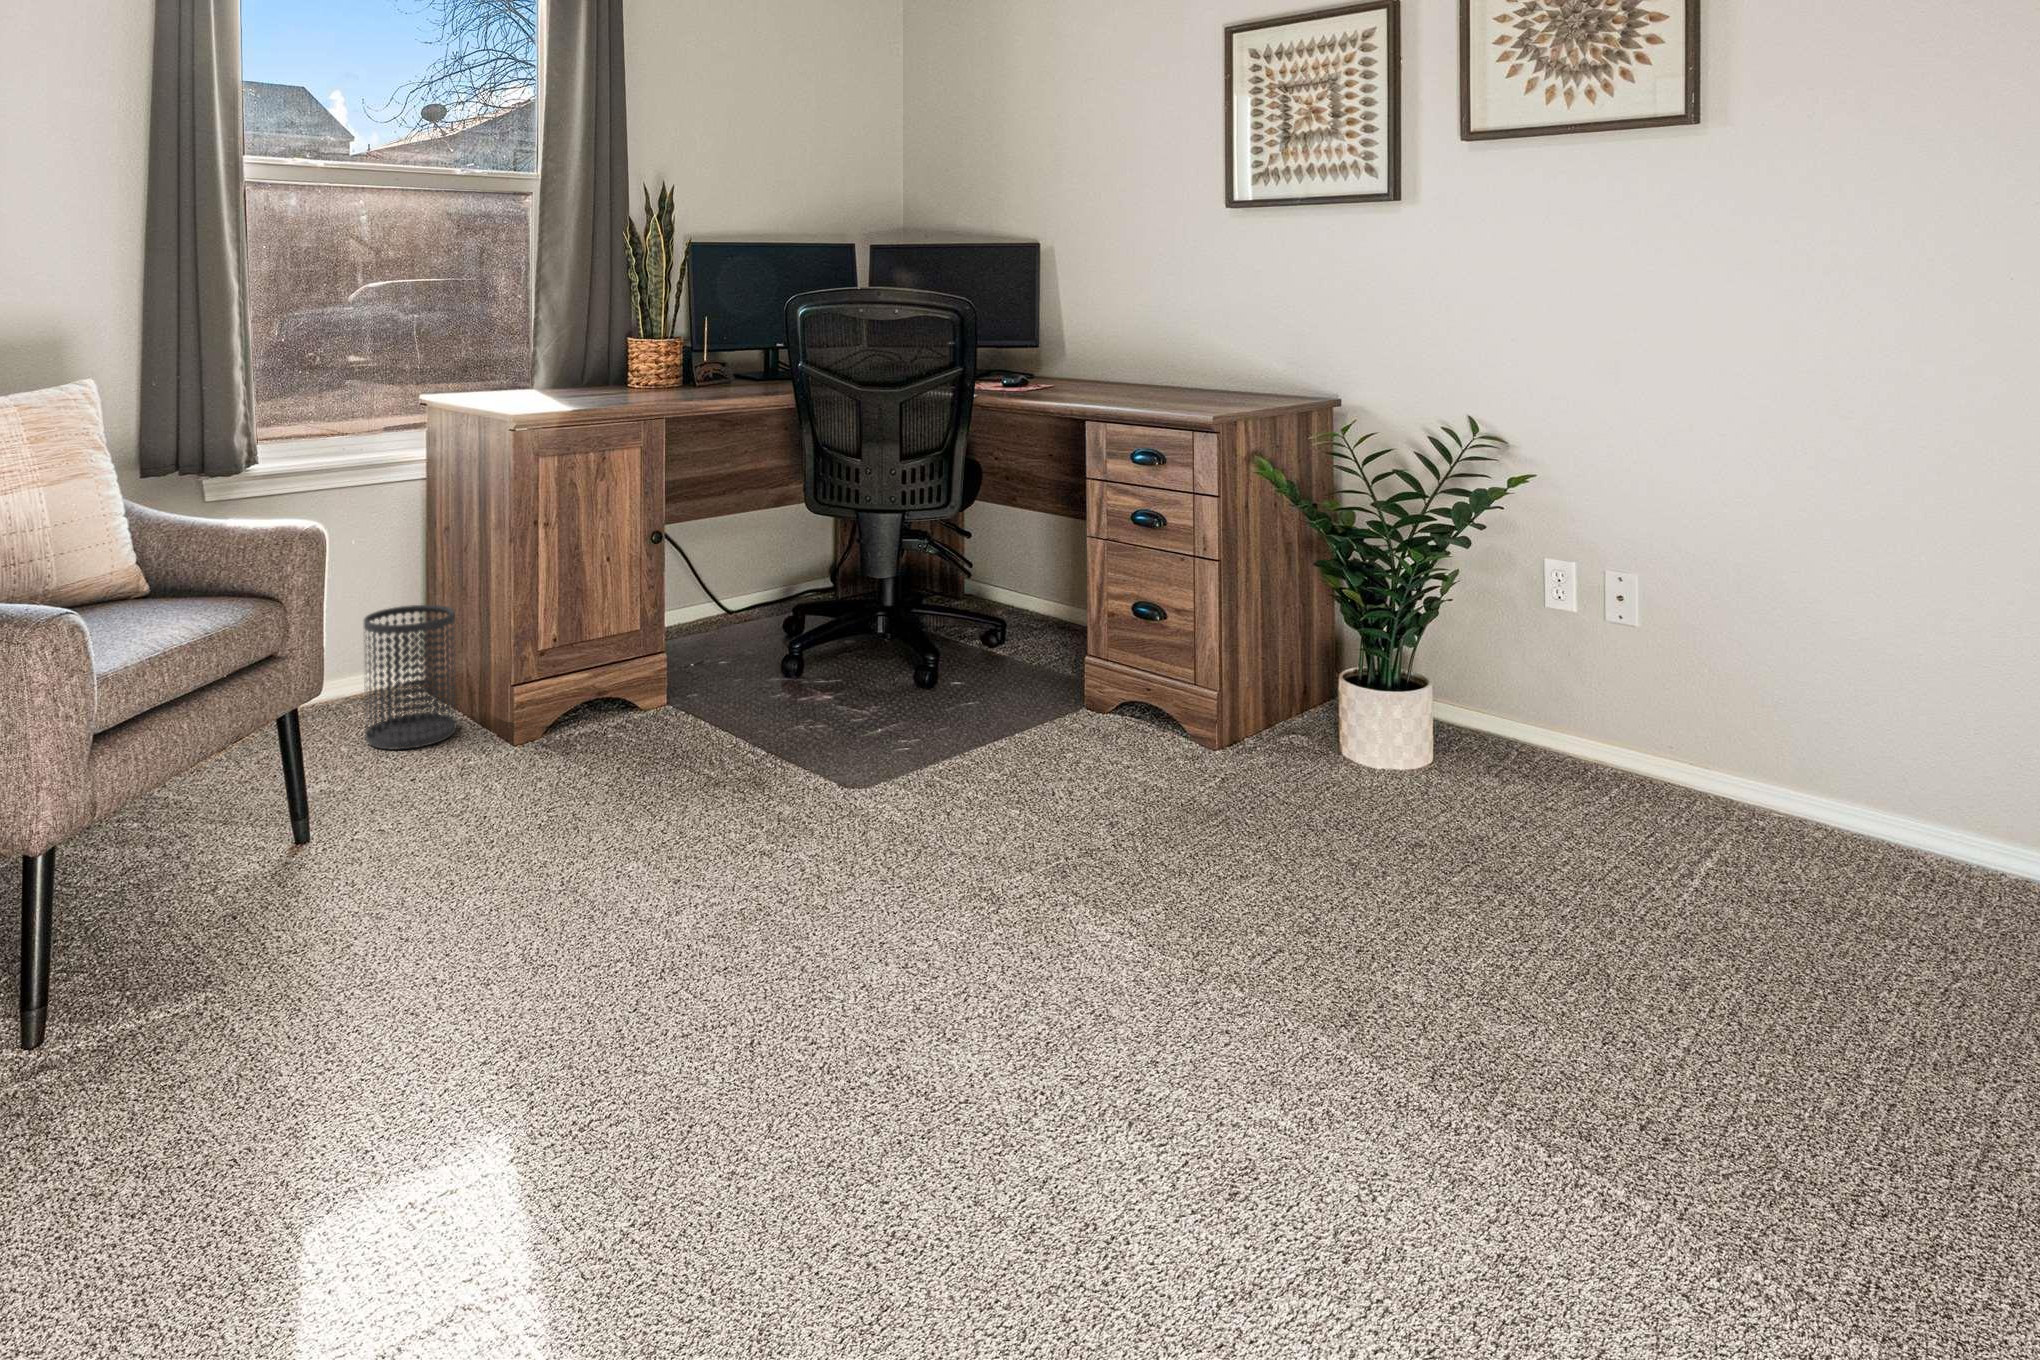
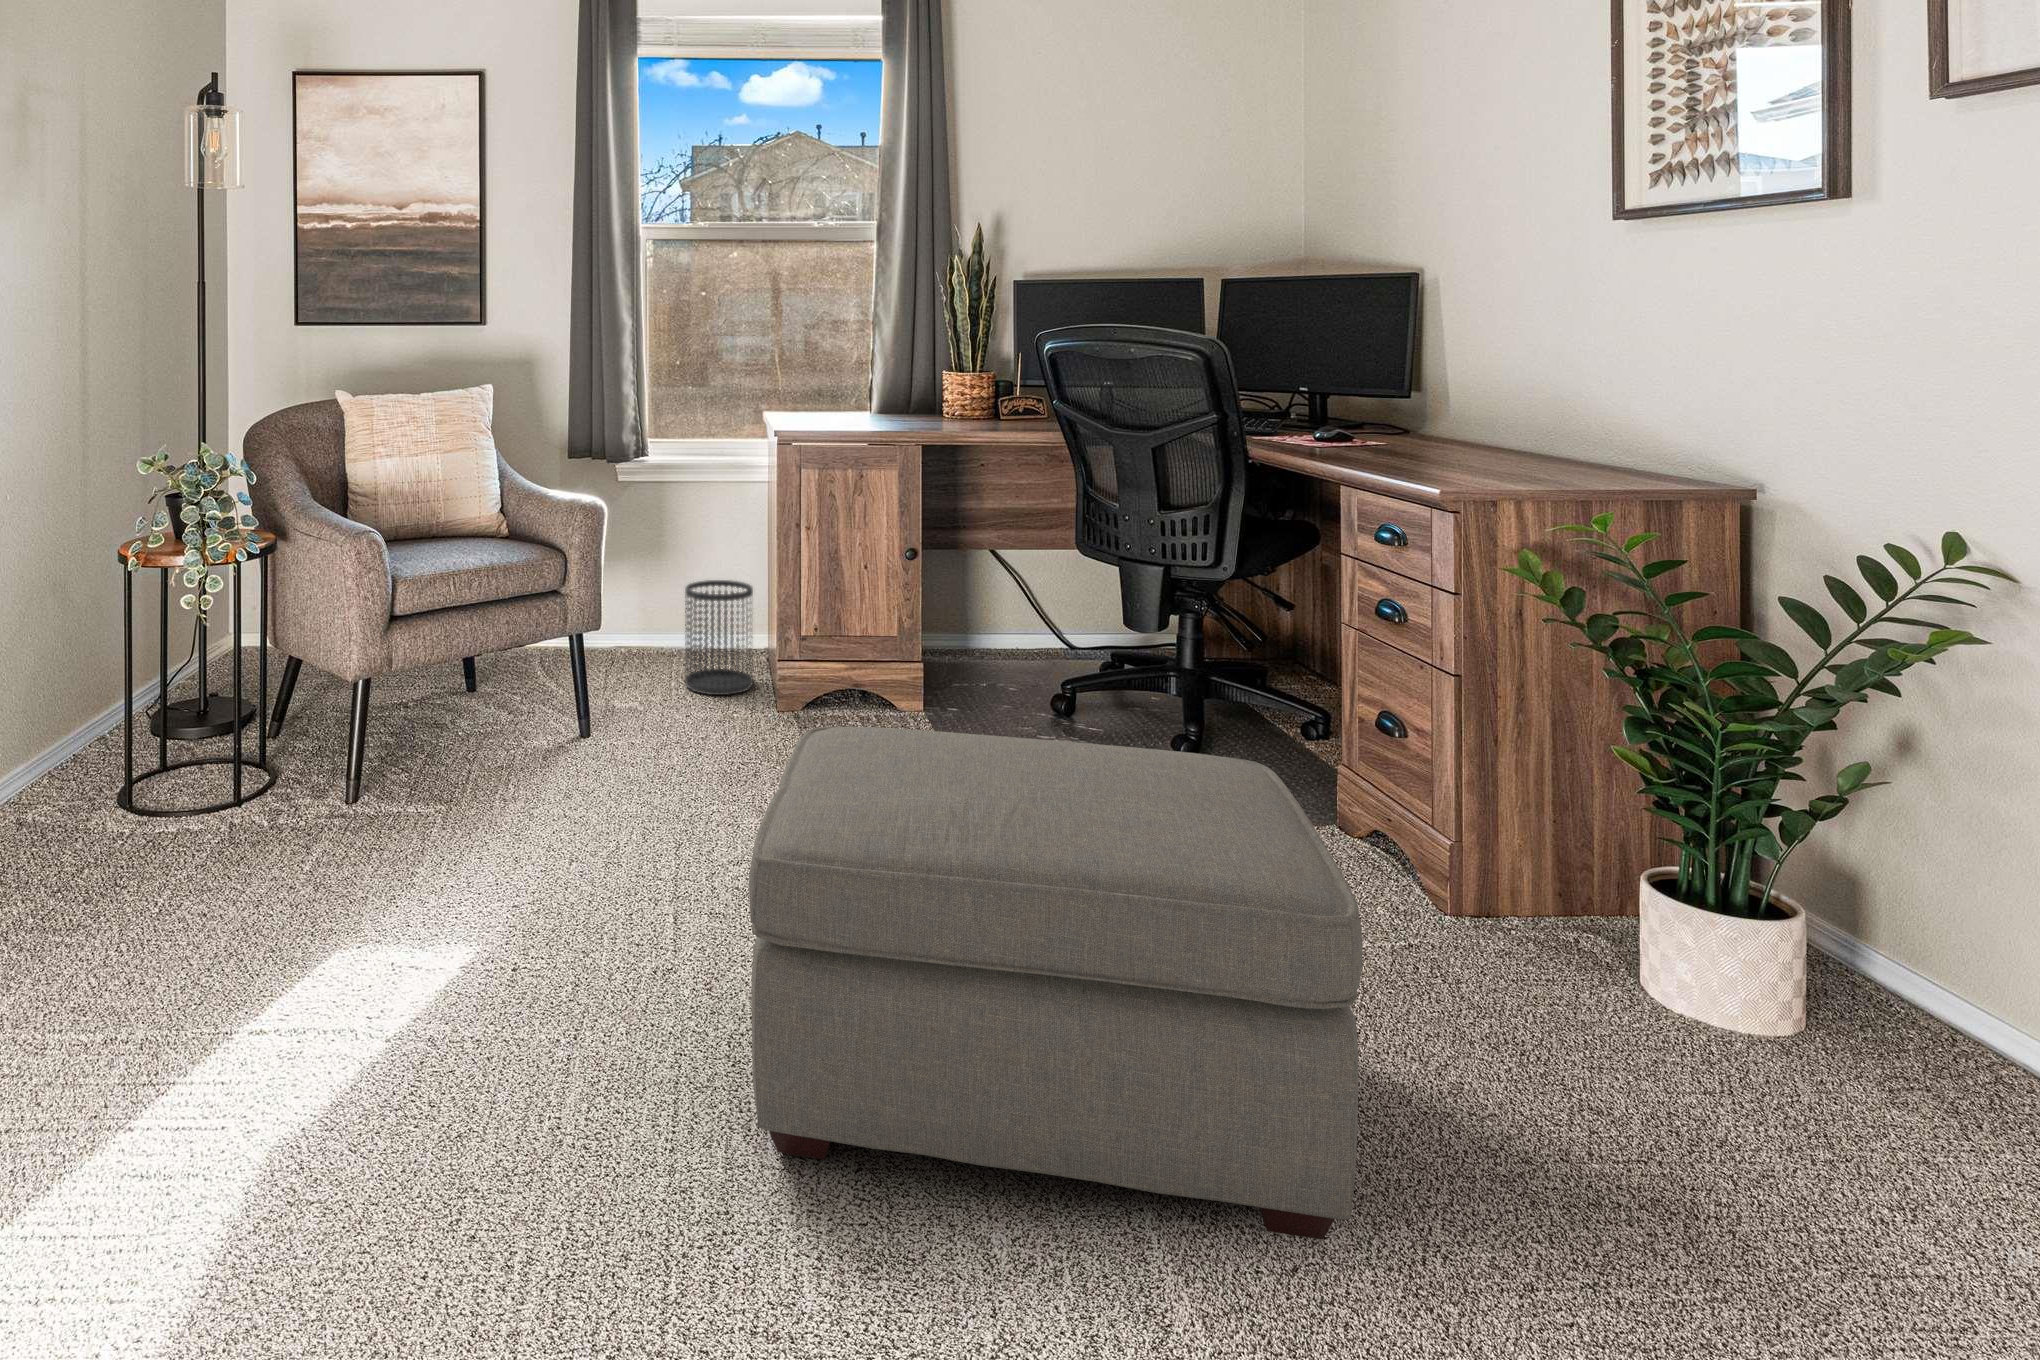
ottoman: none [870,650,1422,1107] -> present [749,727,1363,1239]

